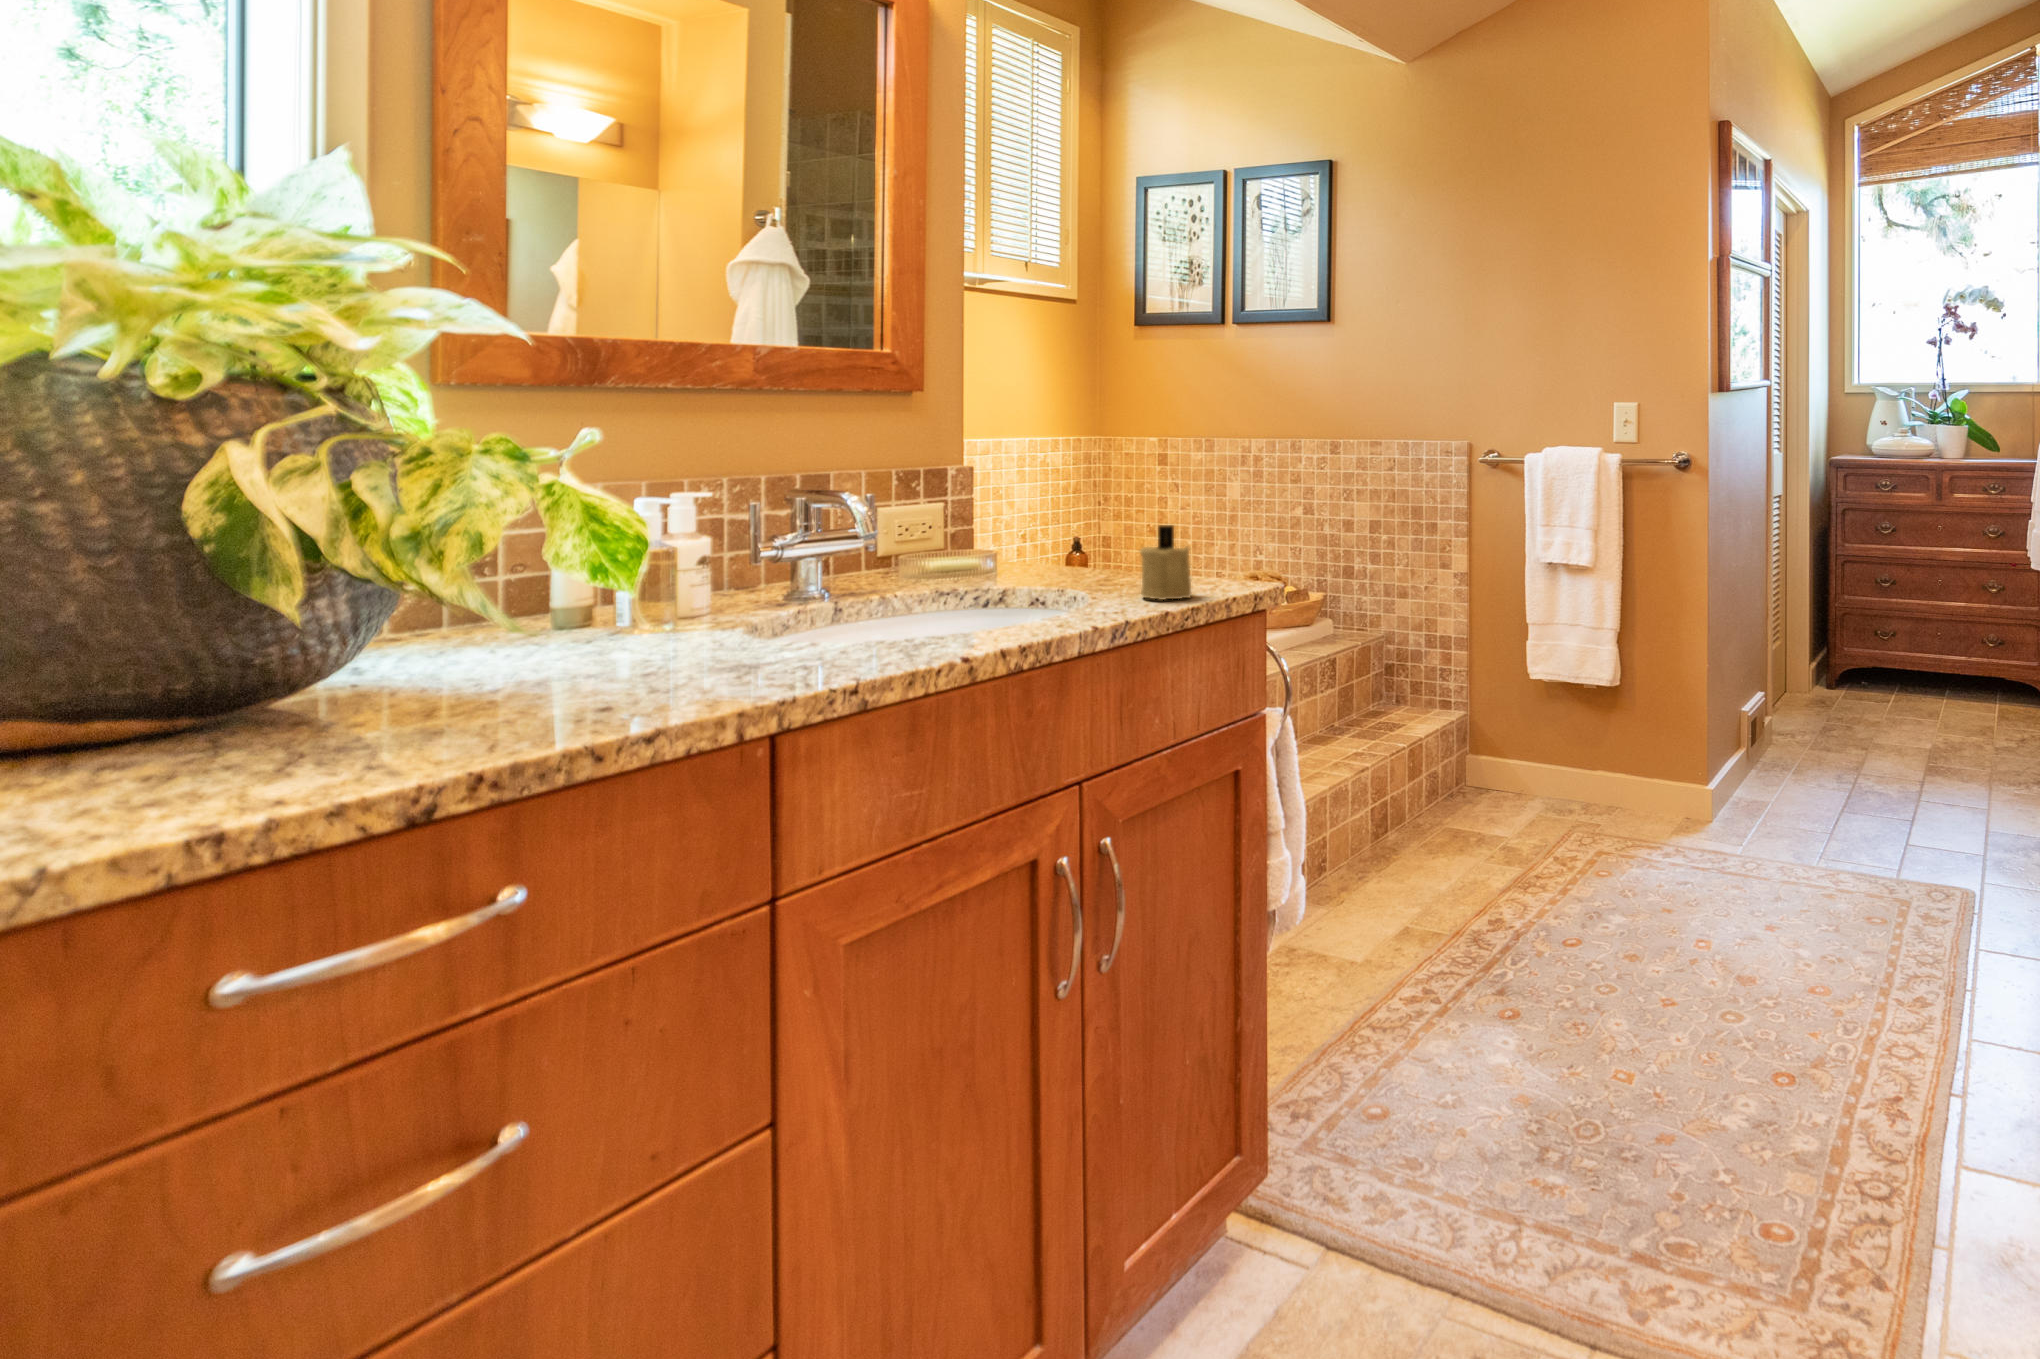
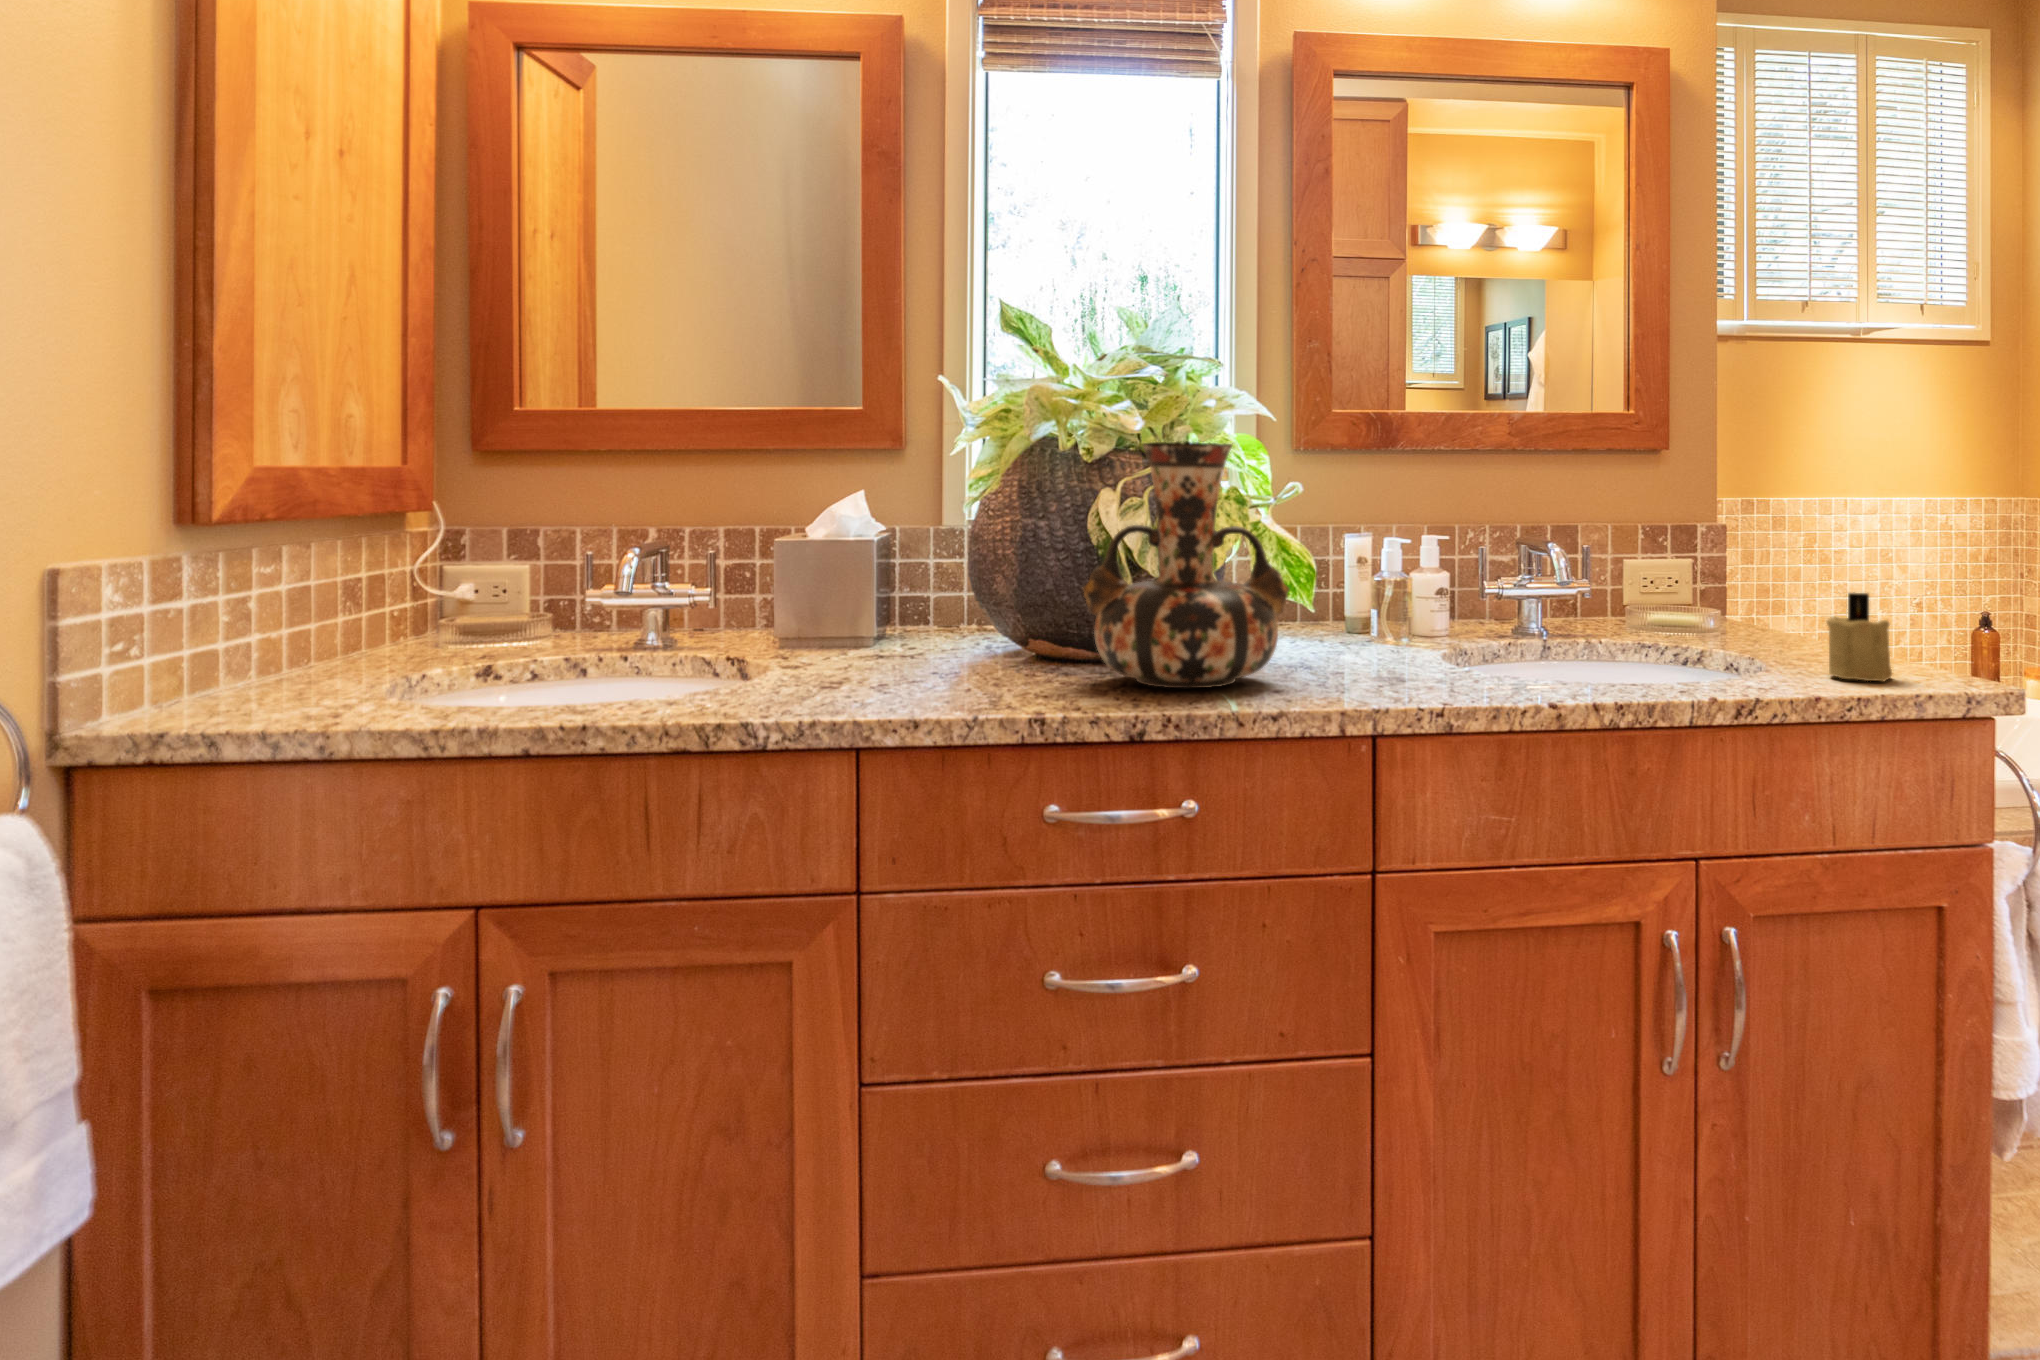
decorative vase: none [241,385,602,730] -> present [1083,441,1289,688]

